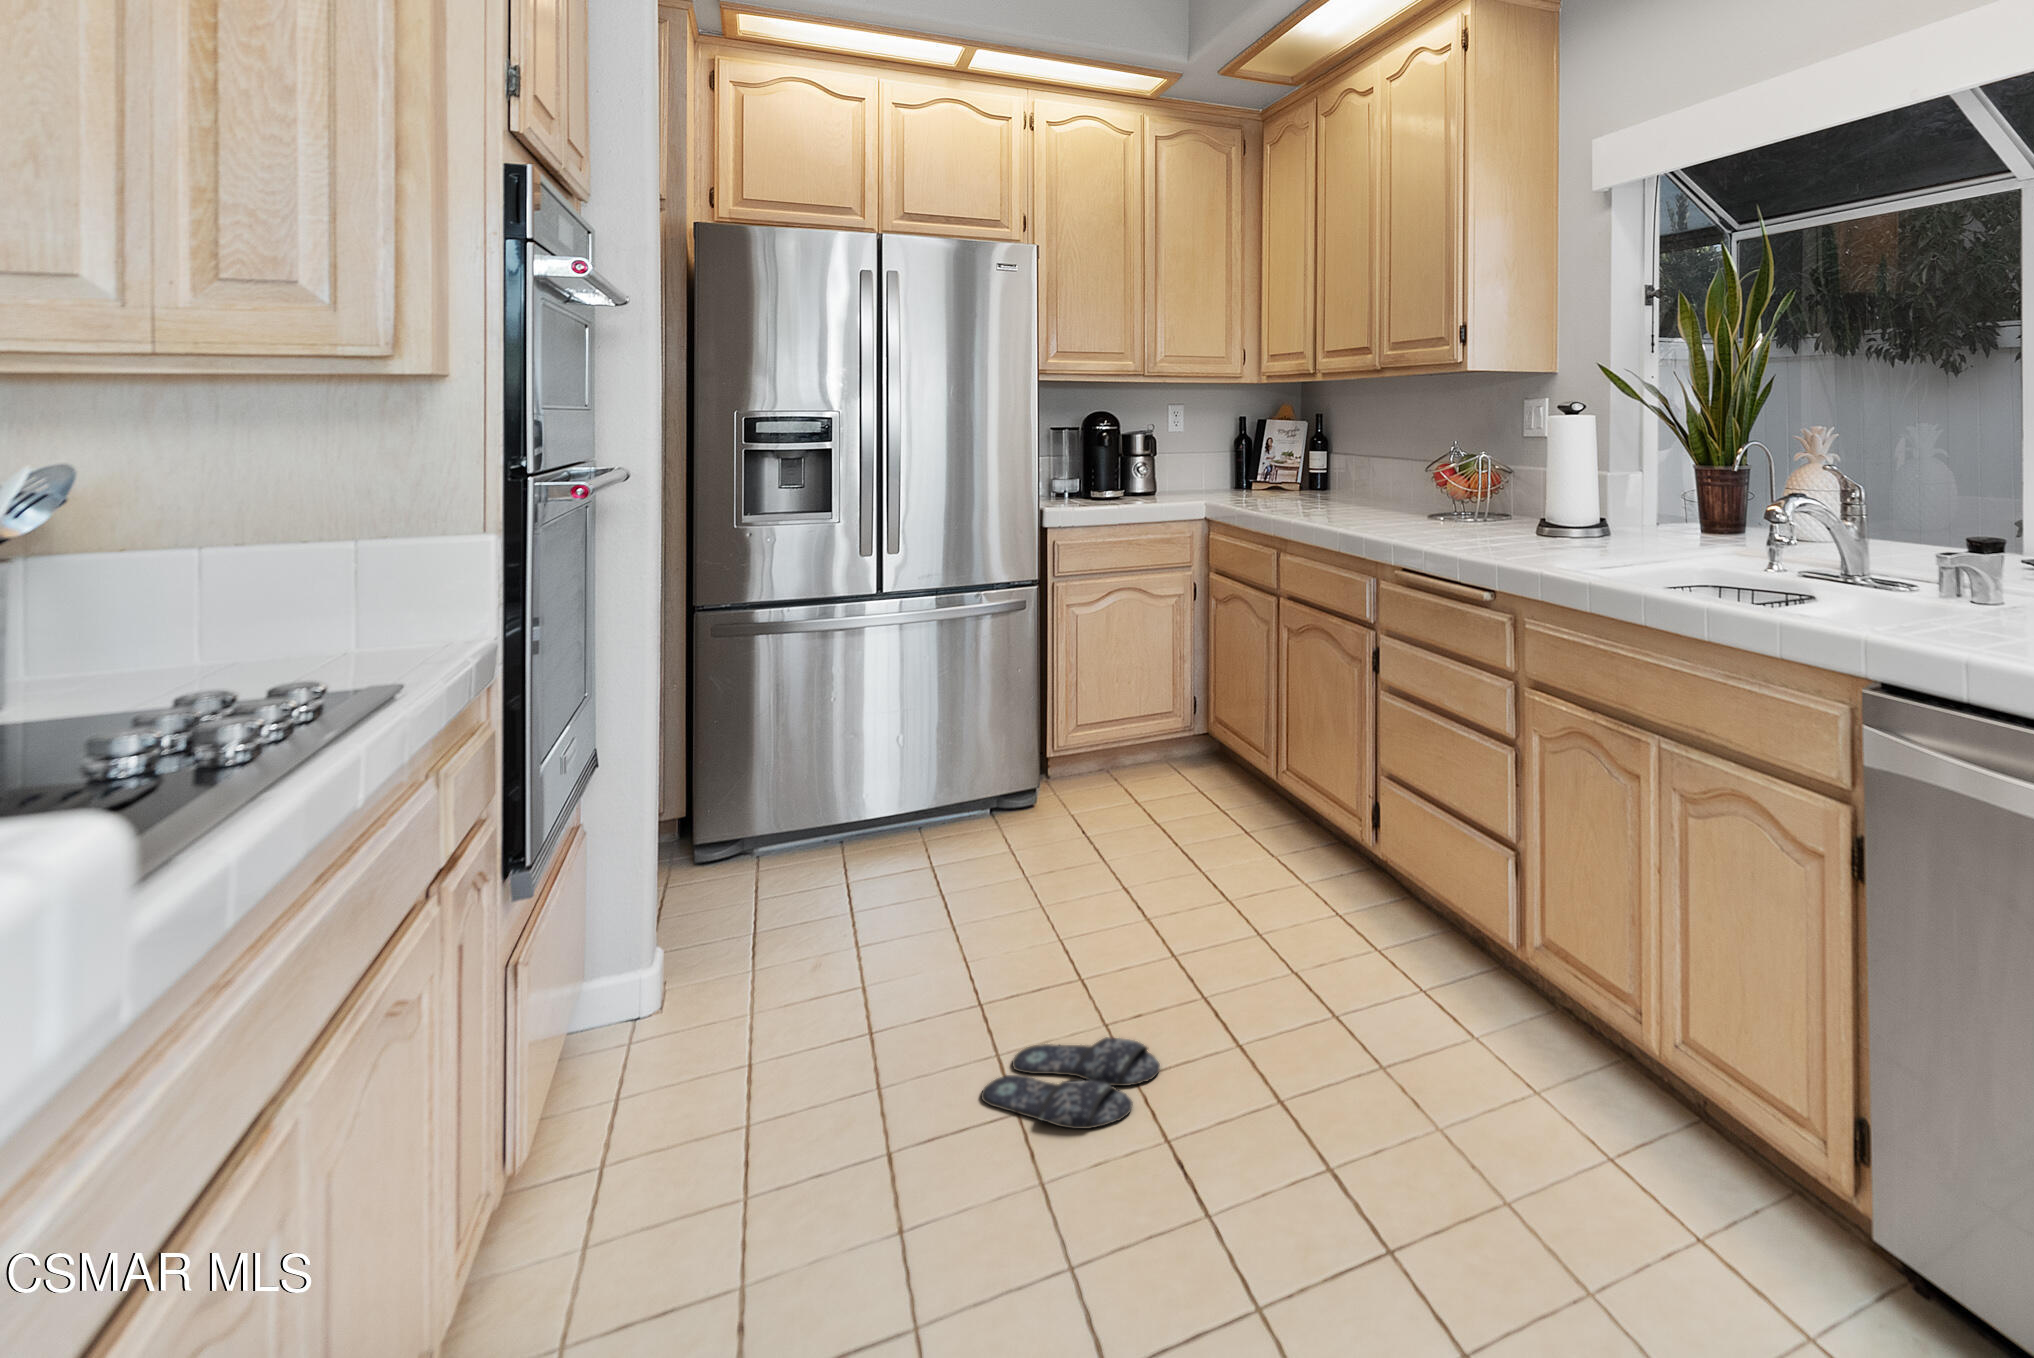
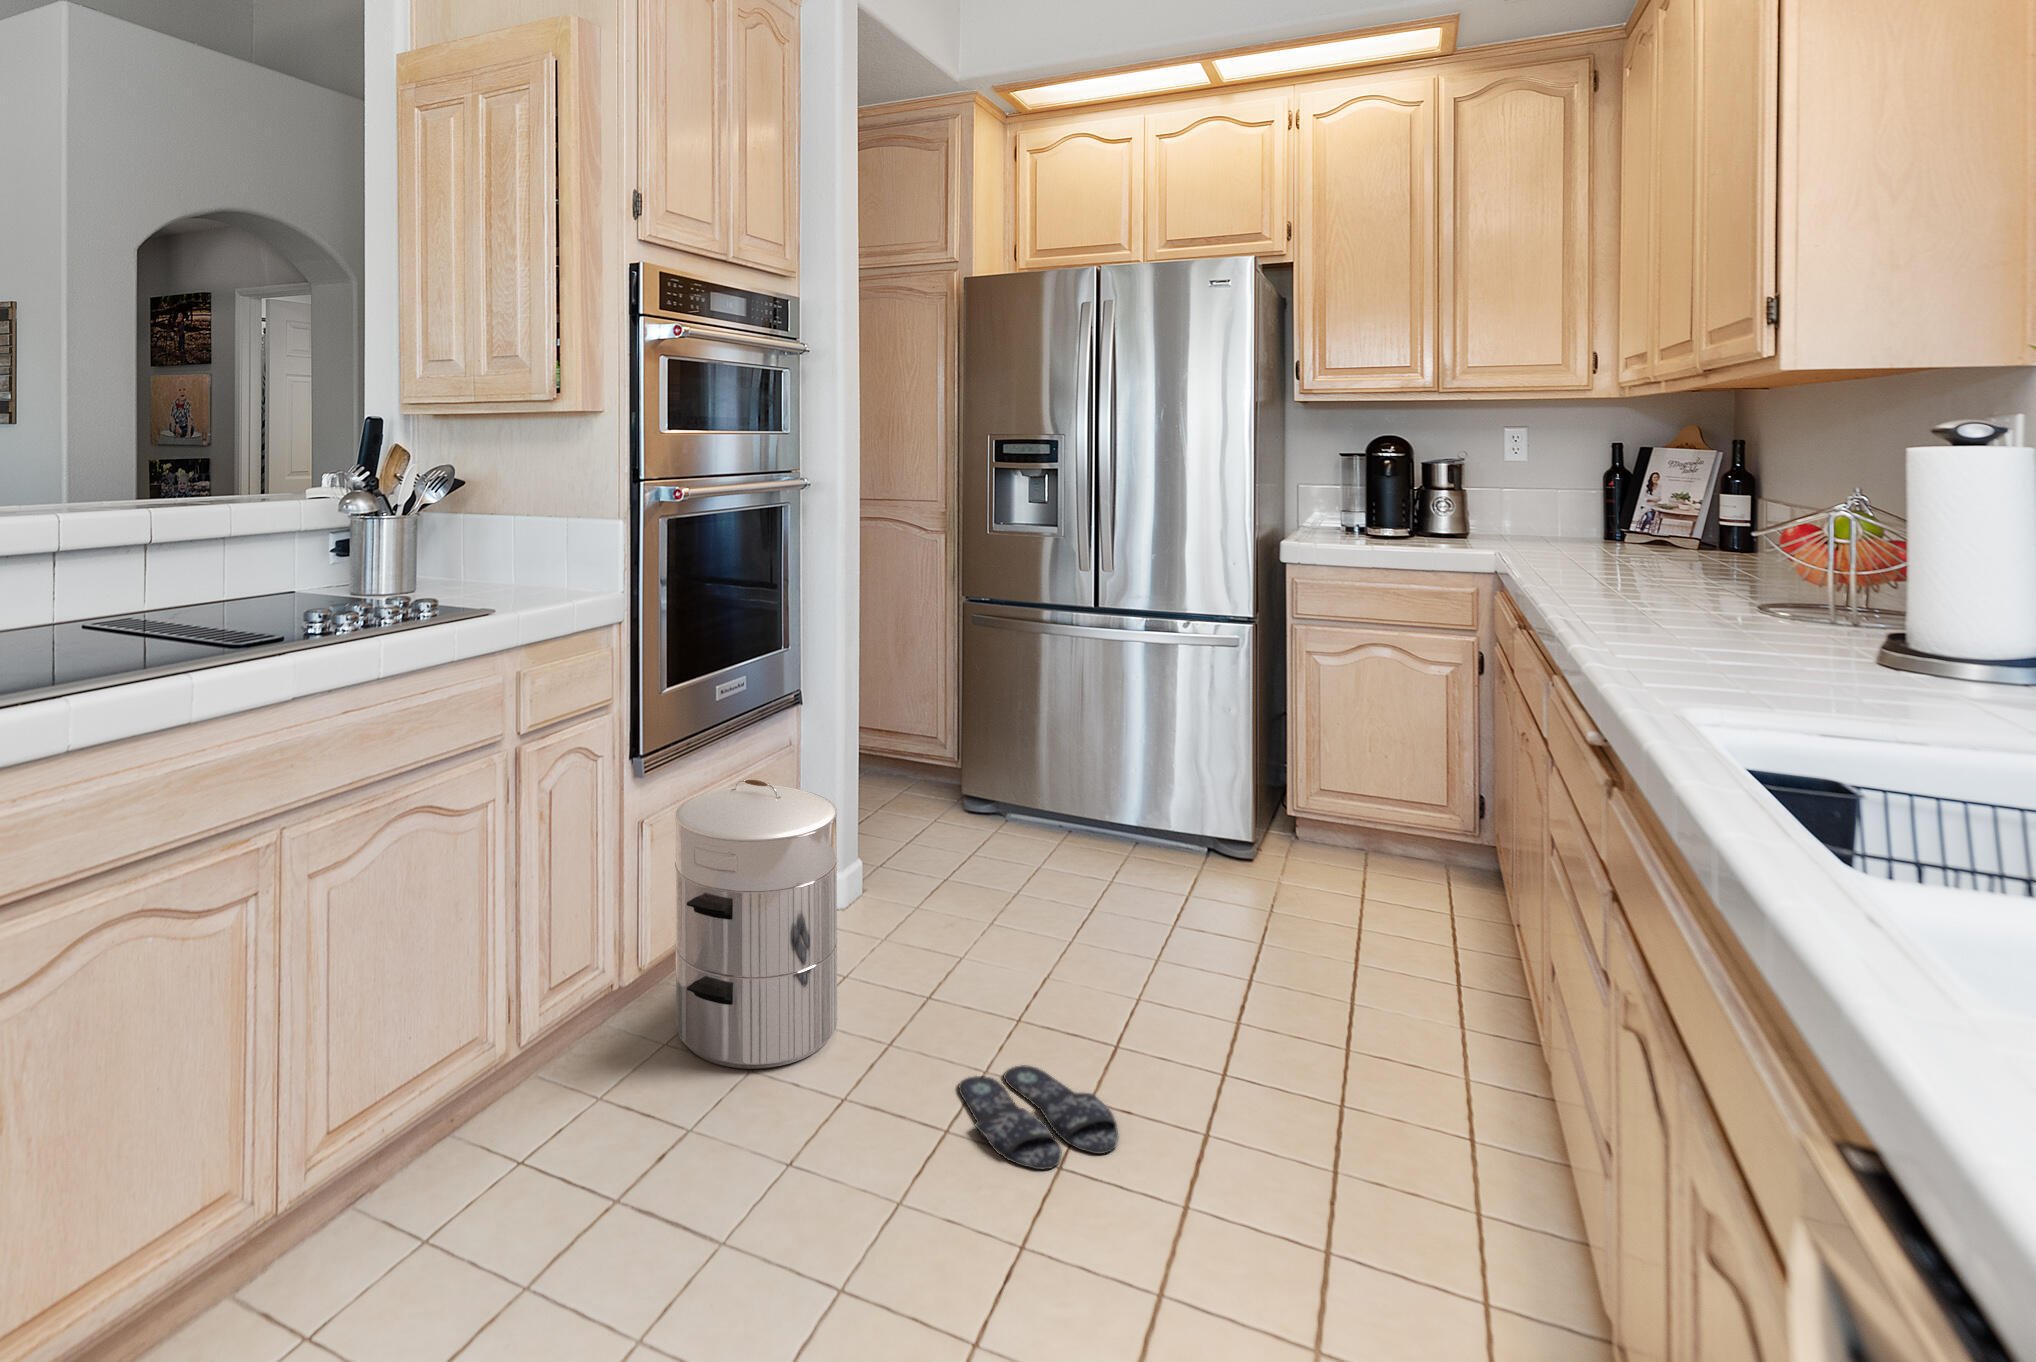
waste bin: none [548,858,804,1255] -> present [674,780,837,1069]

